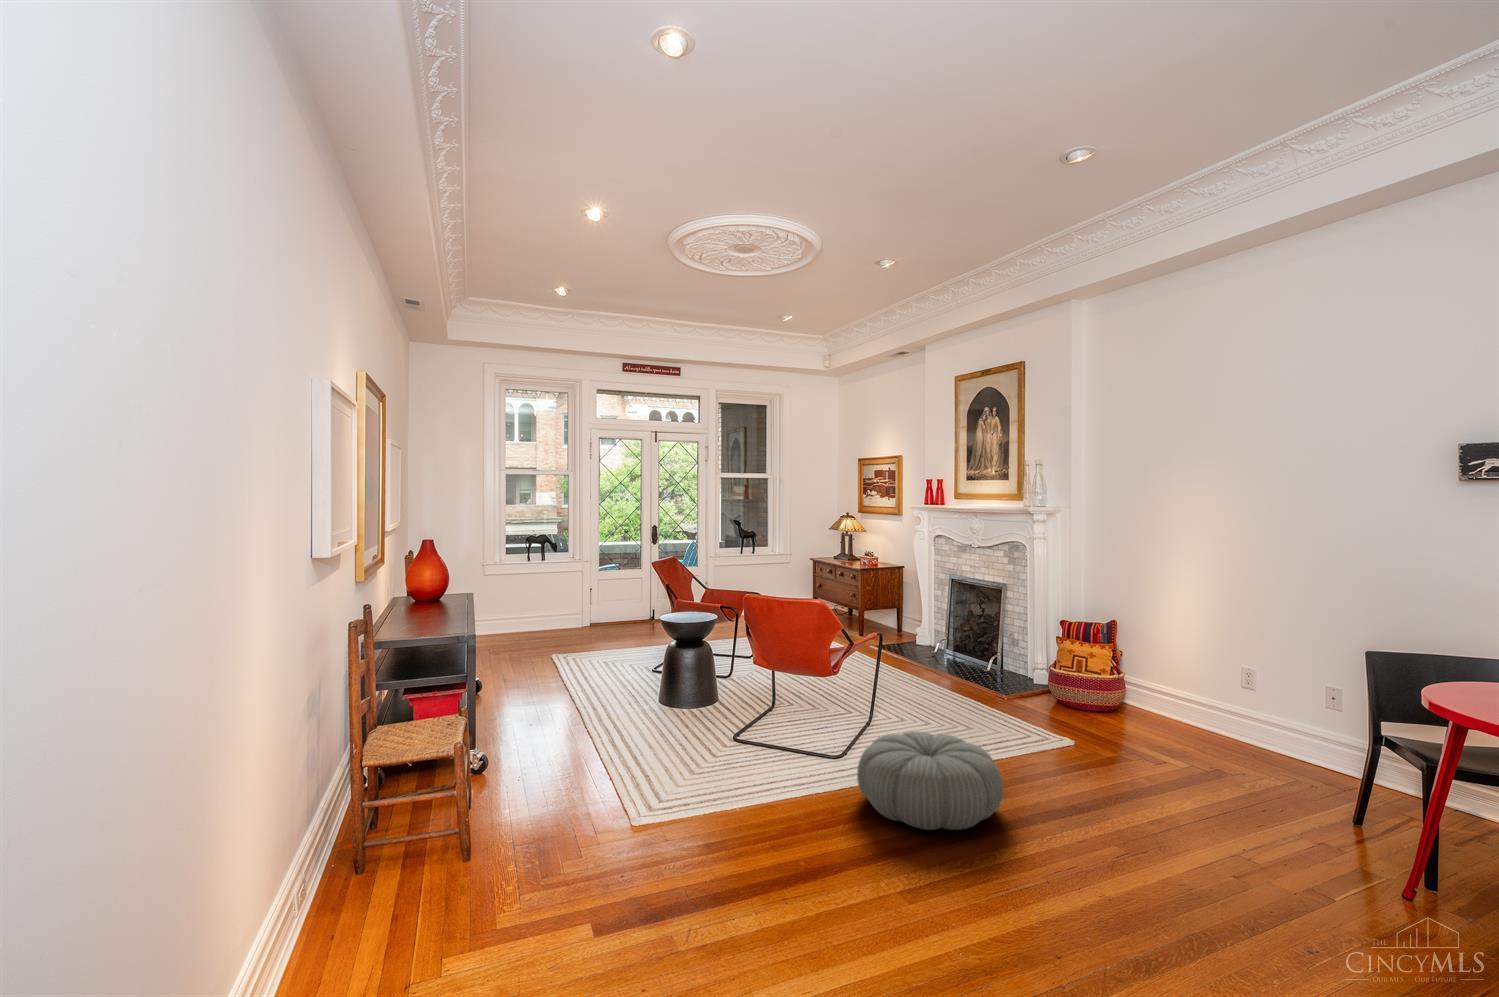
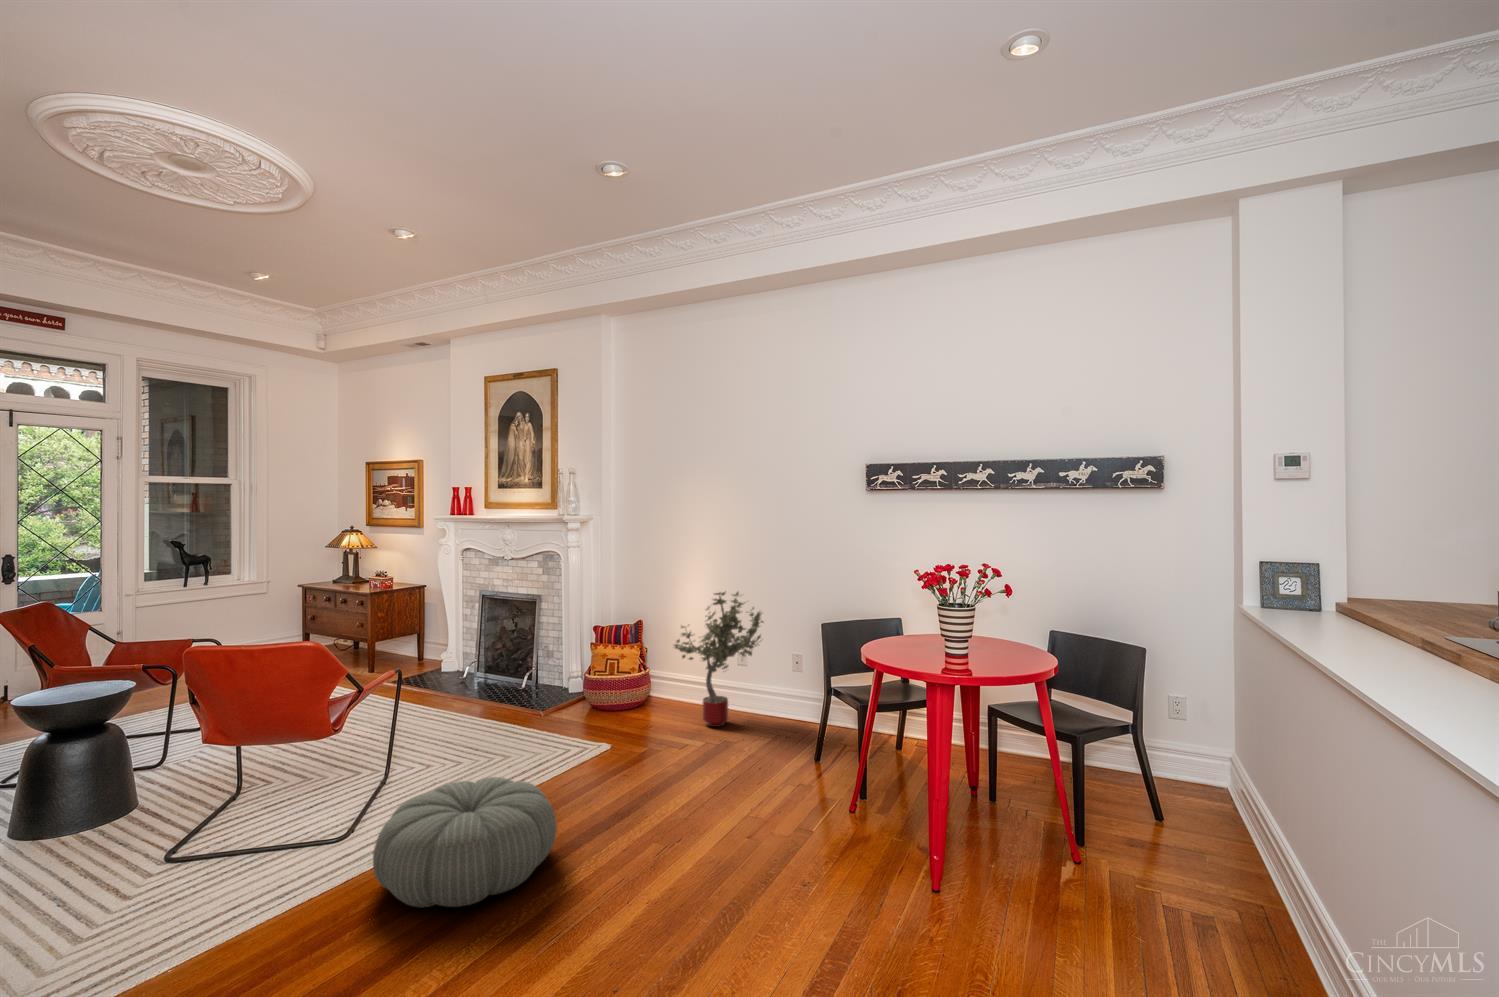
potted tree: none [1146,597,1268,749] -> present [674,591,763,727]

